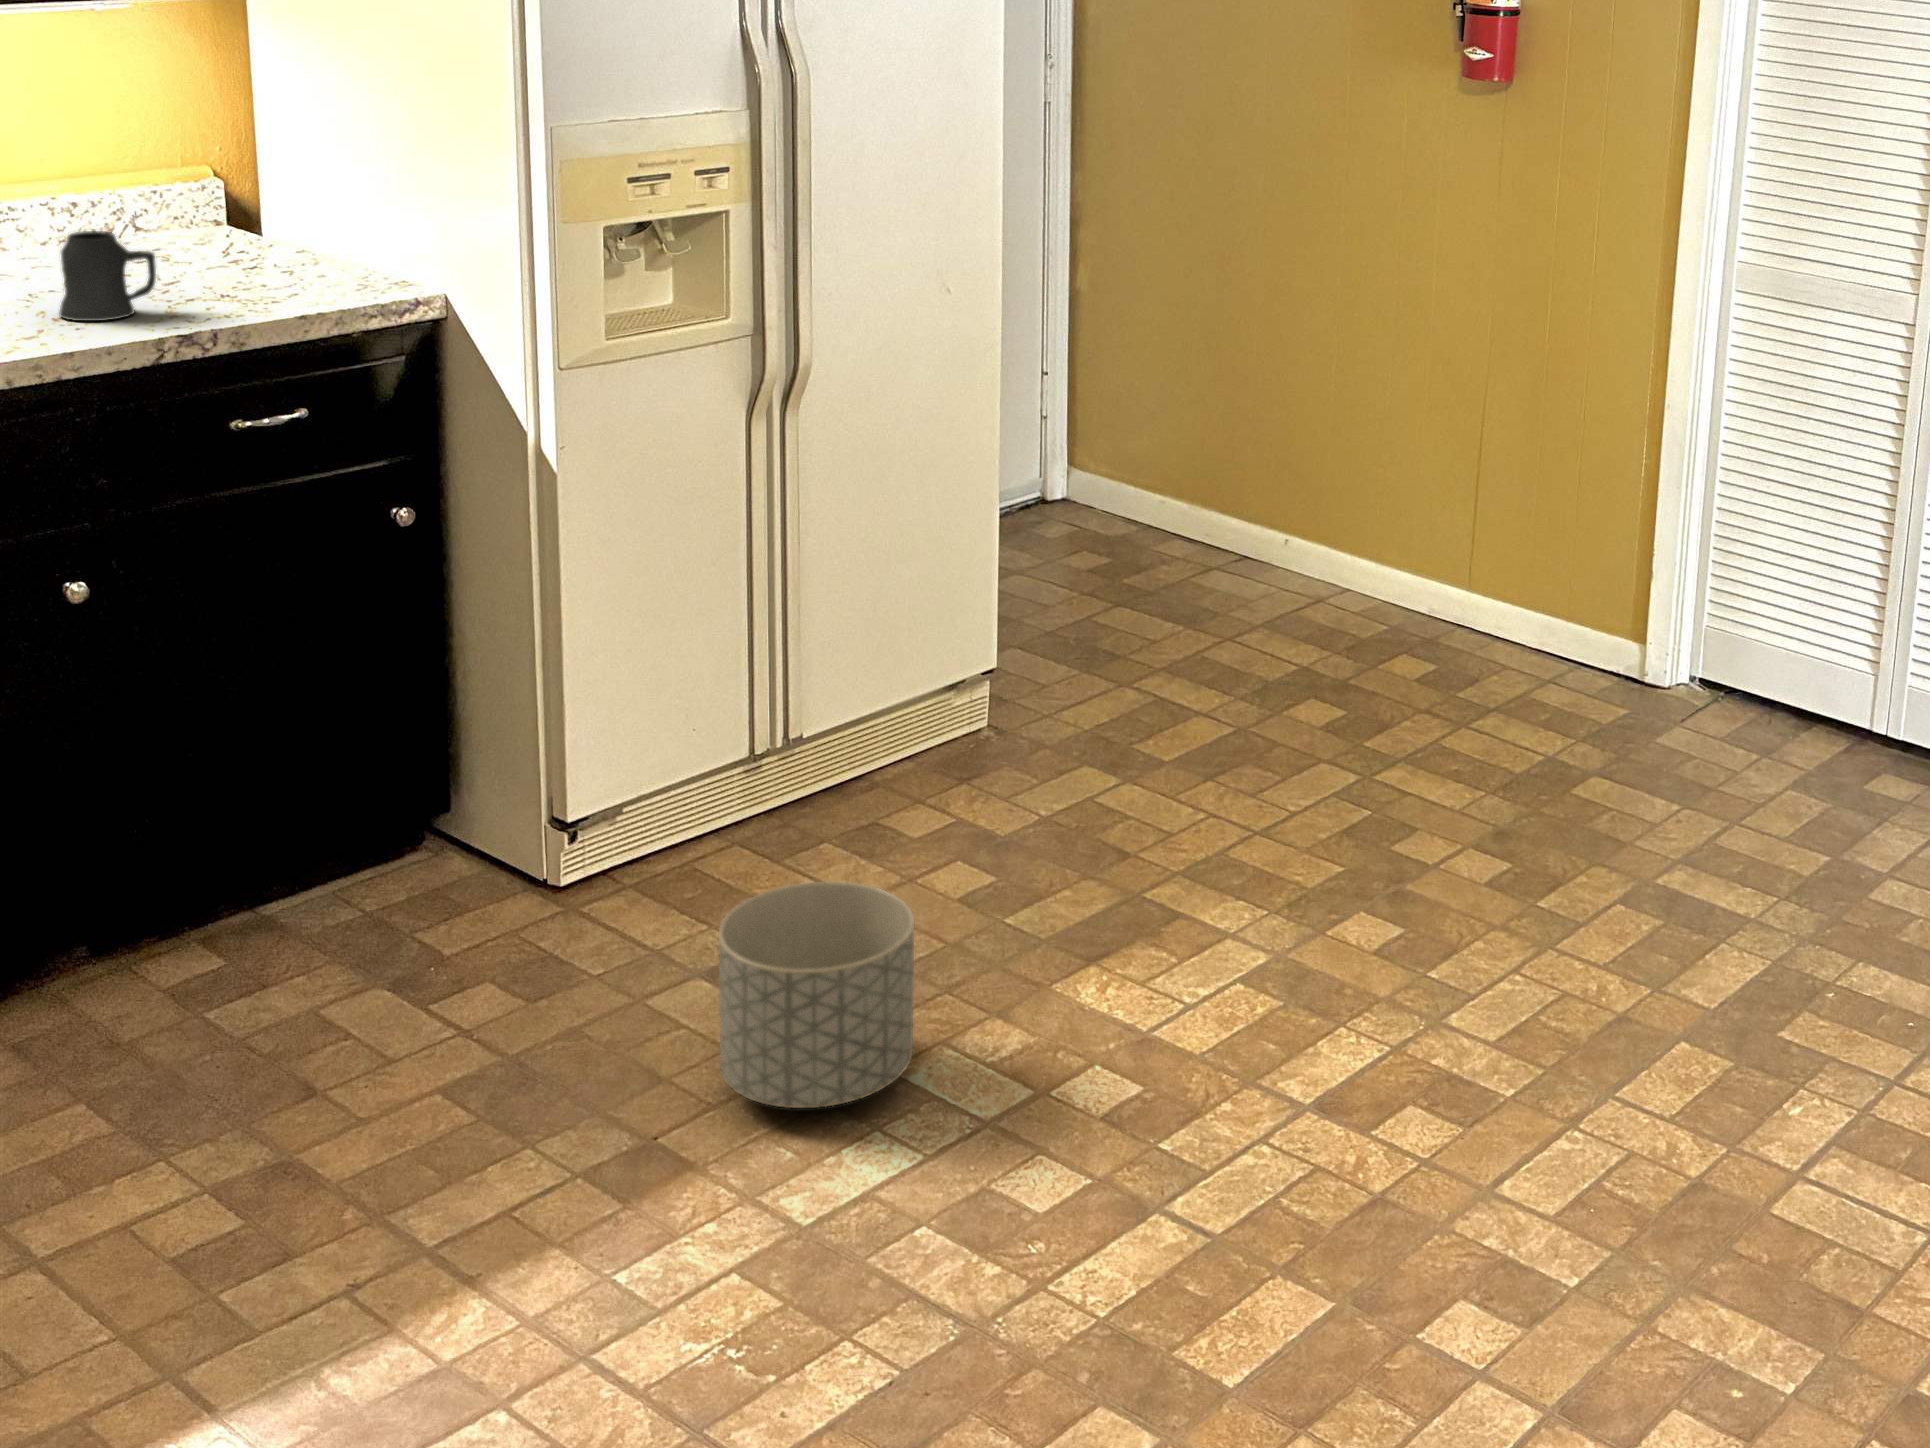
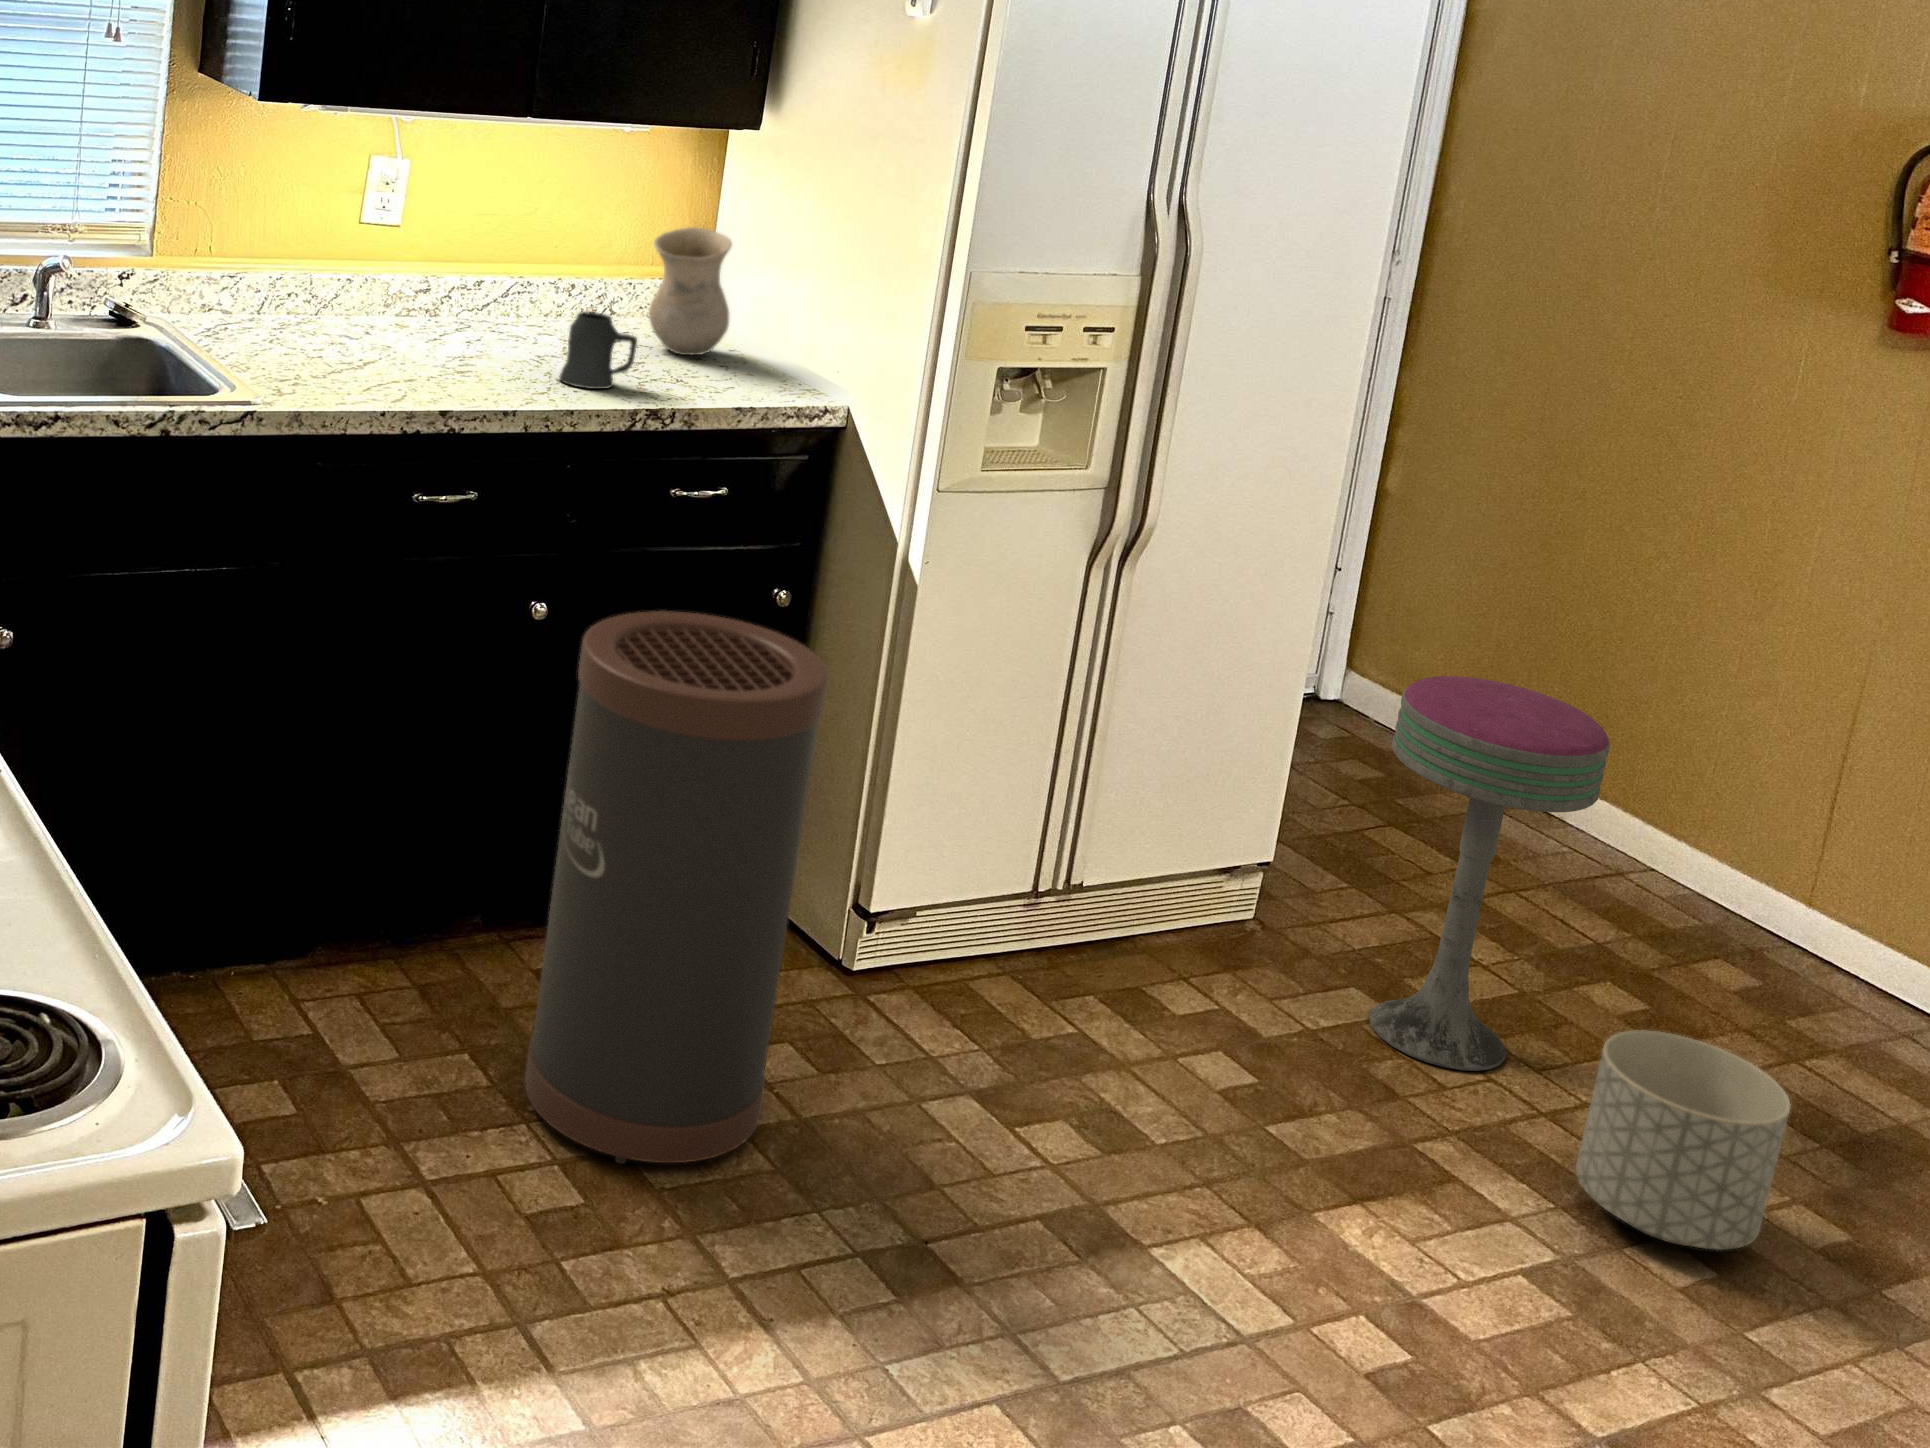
vase: none [166,116,286,264] -> present [649,227,732,355]
bar stool: none [1075,453,1266,819] -> present [1369,676,1610,1071]
trash can: none [121,550,458,1165] -> present [525,611,828,1164]
planter: present [719,882,914,1108] -> present [1575,1030,1791,1250]

